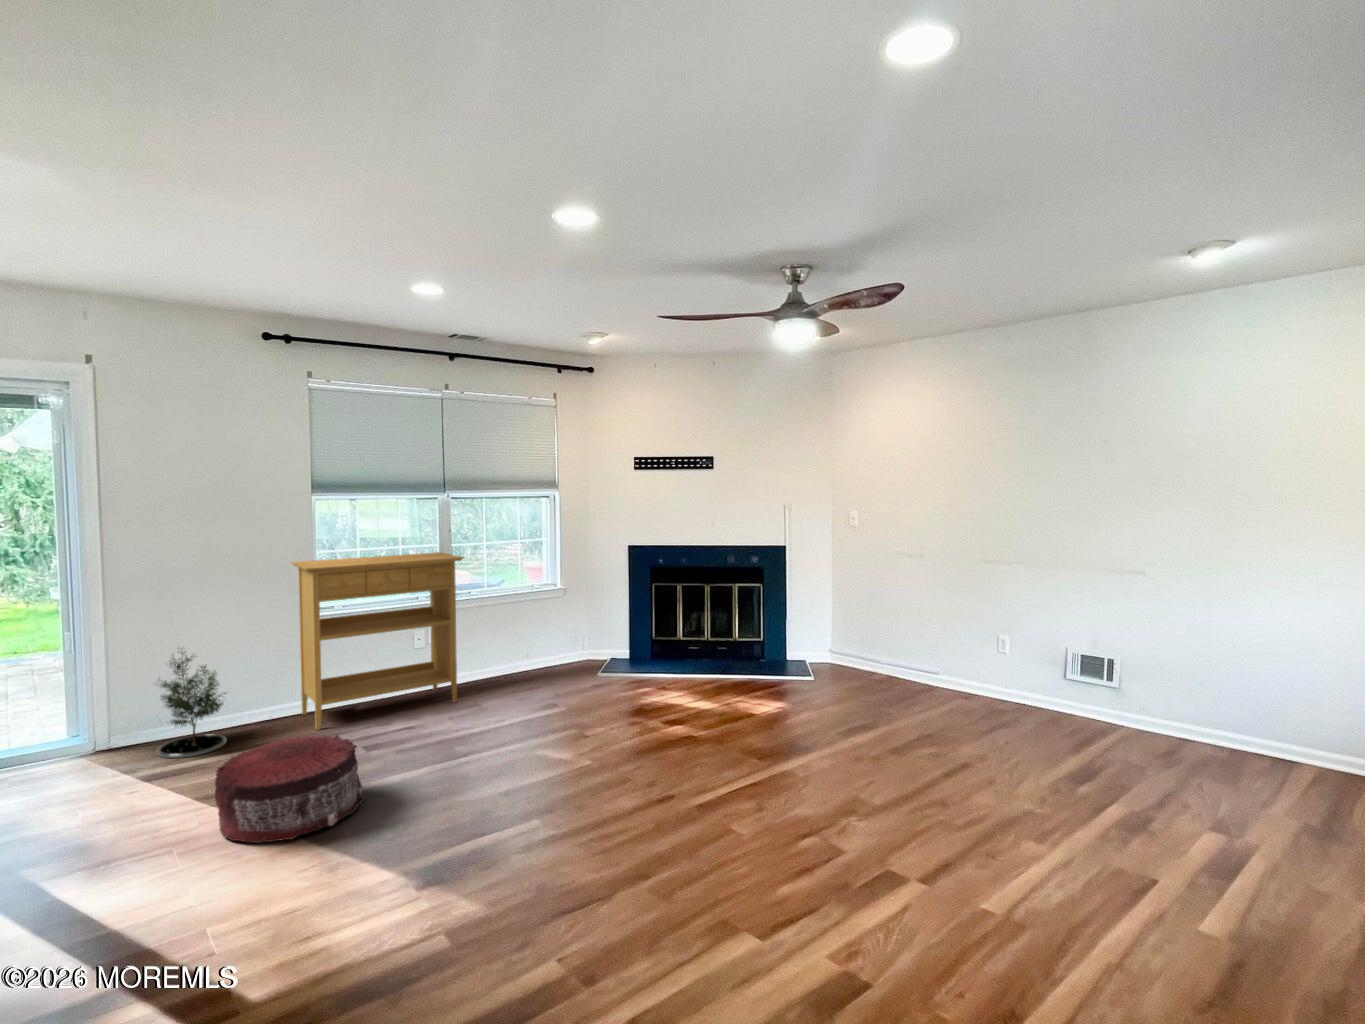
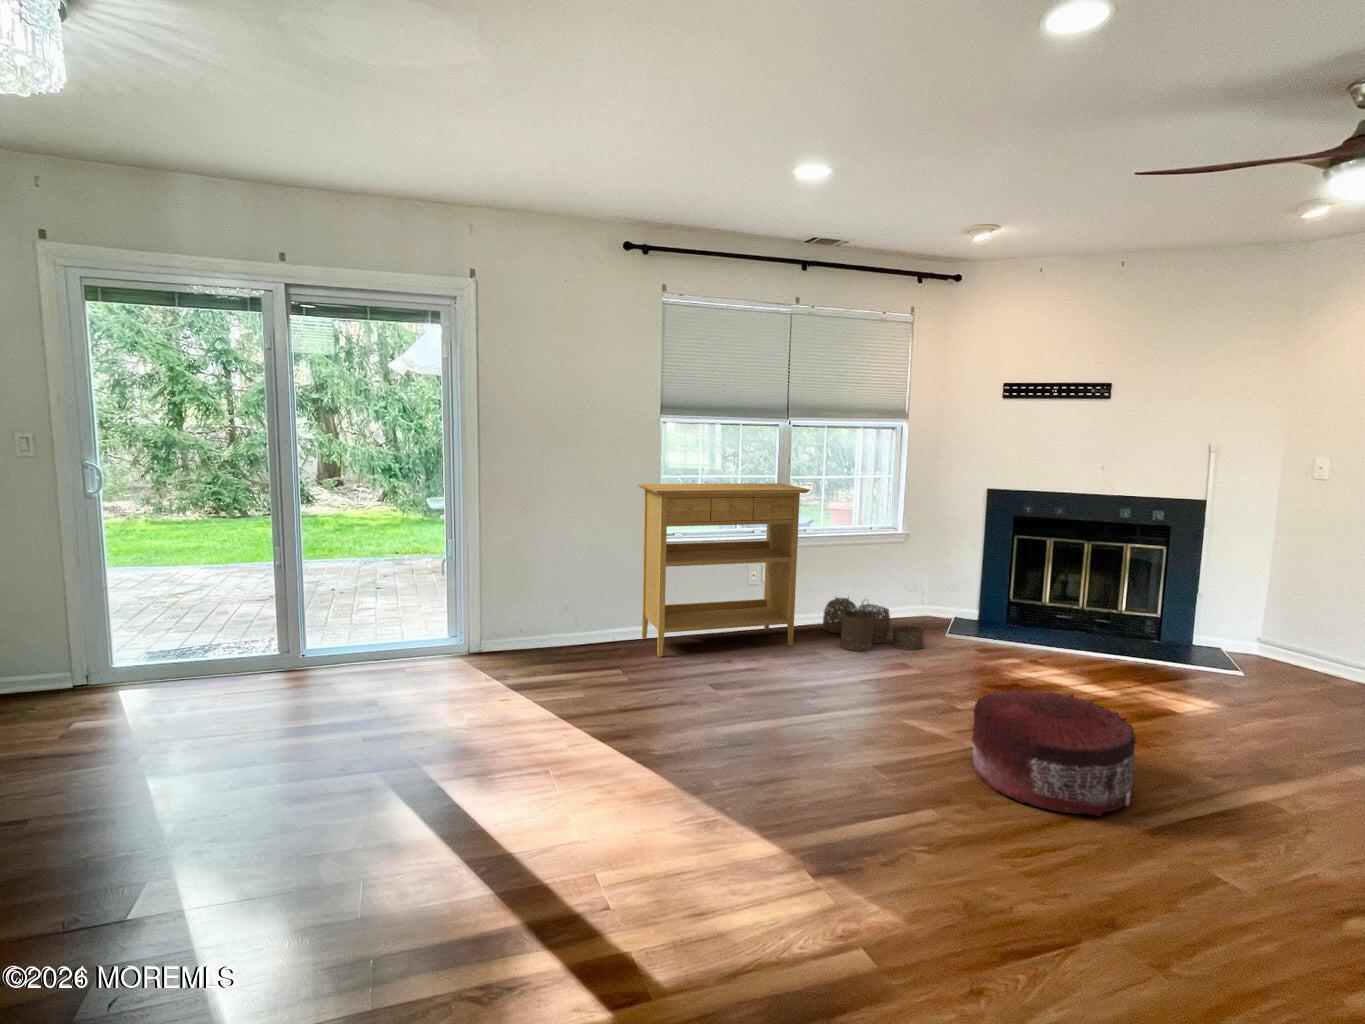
woven basket: none [490,650,577,699] -> present [823,597,924,651]
potted tree: present [157,652,227,758] -> none [519,559,582,667]
pouf: present [215,735,363,843] -> present [972,688,1136,816]

